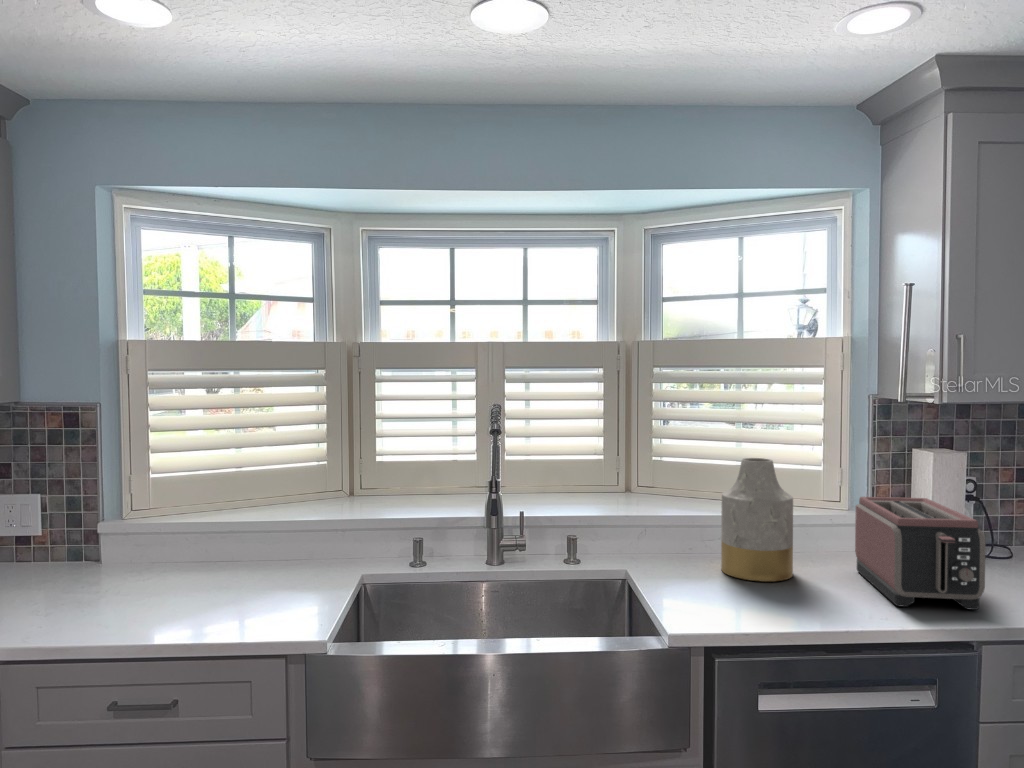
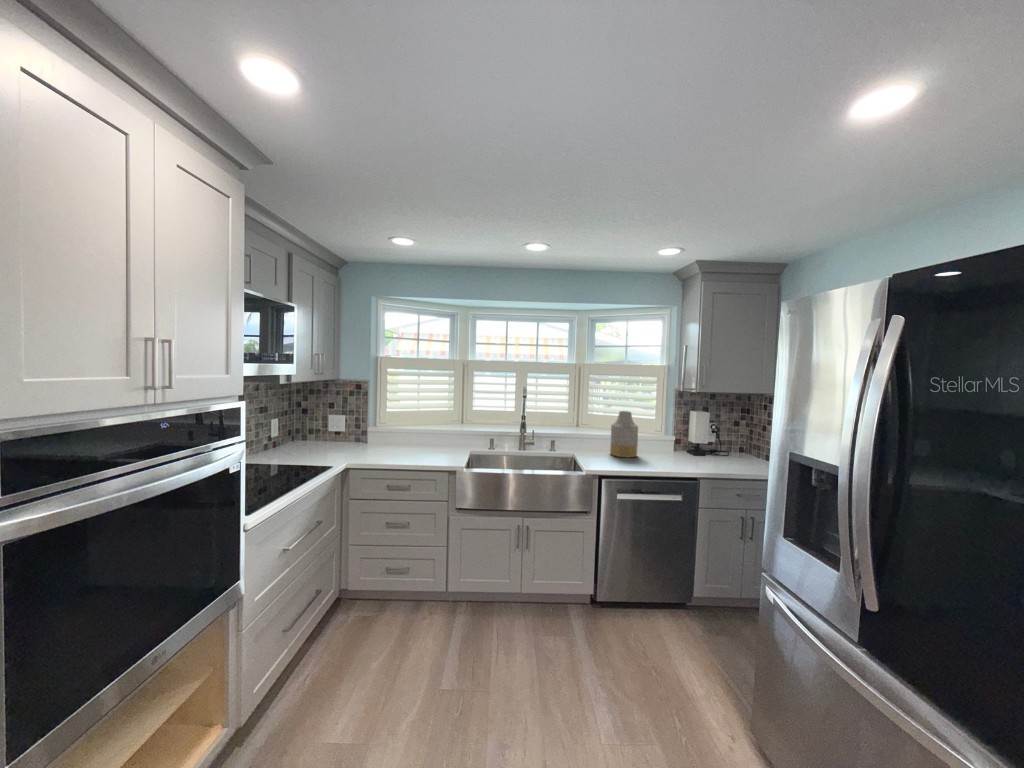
toaster: present [855,497,986,610] -> none [662,427,702,467]

